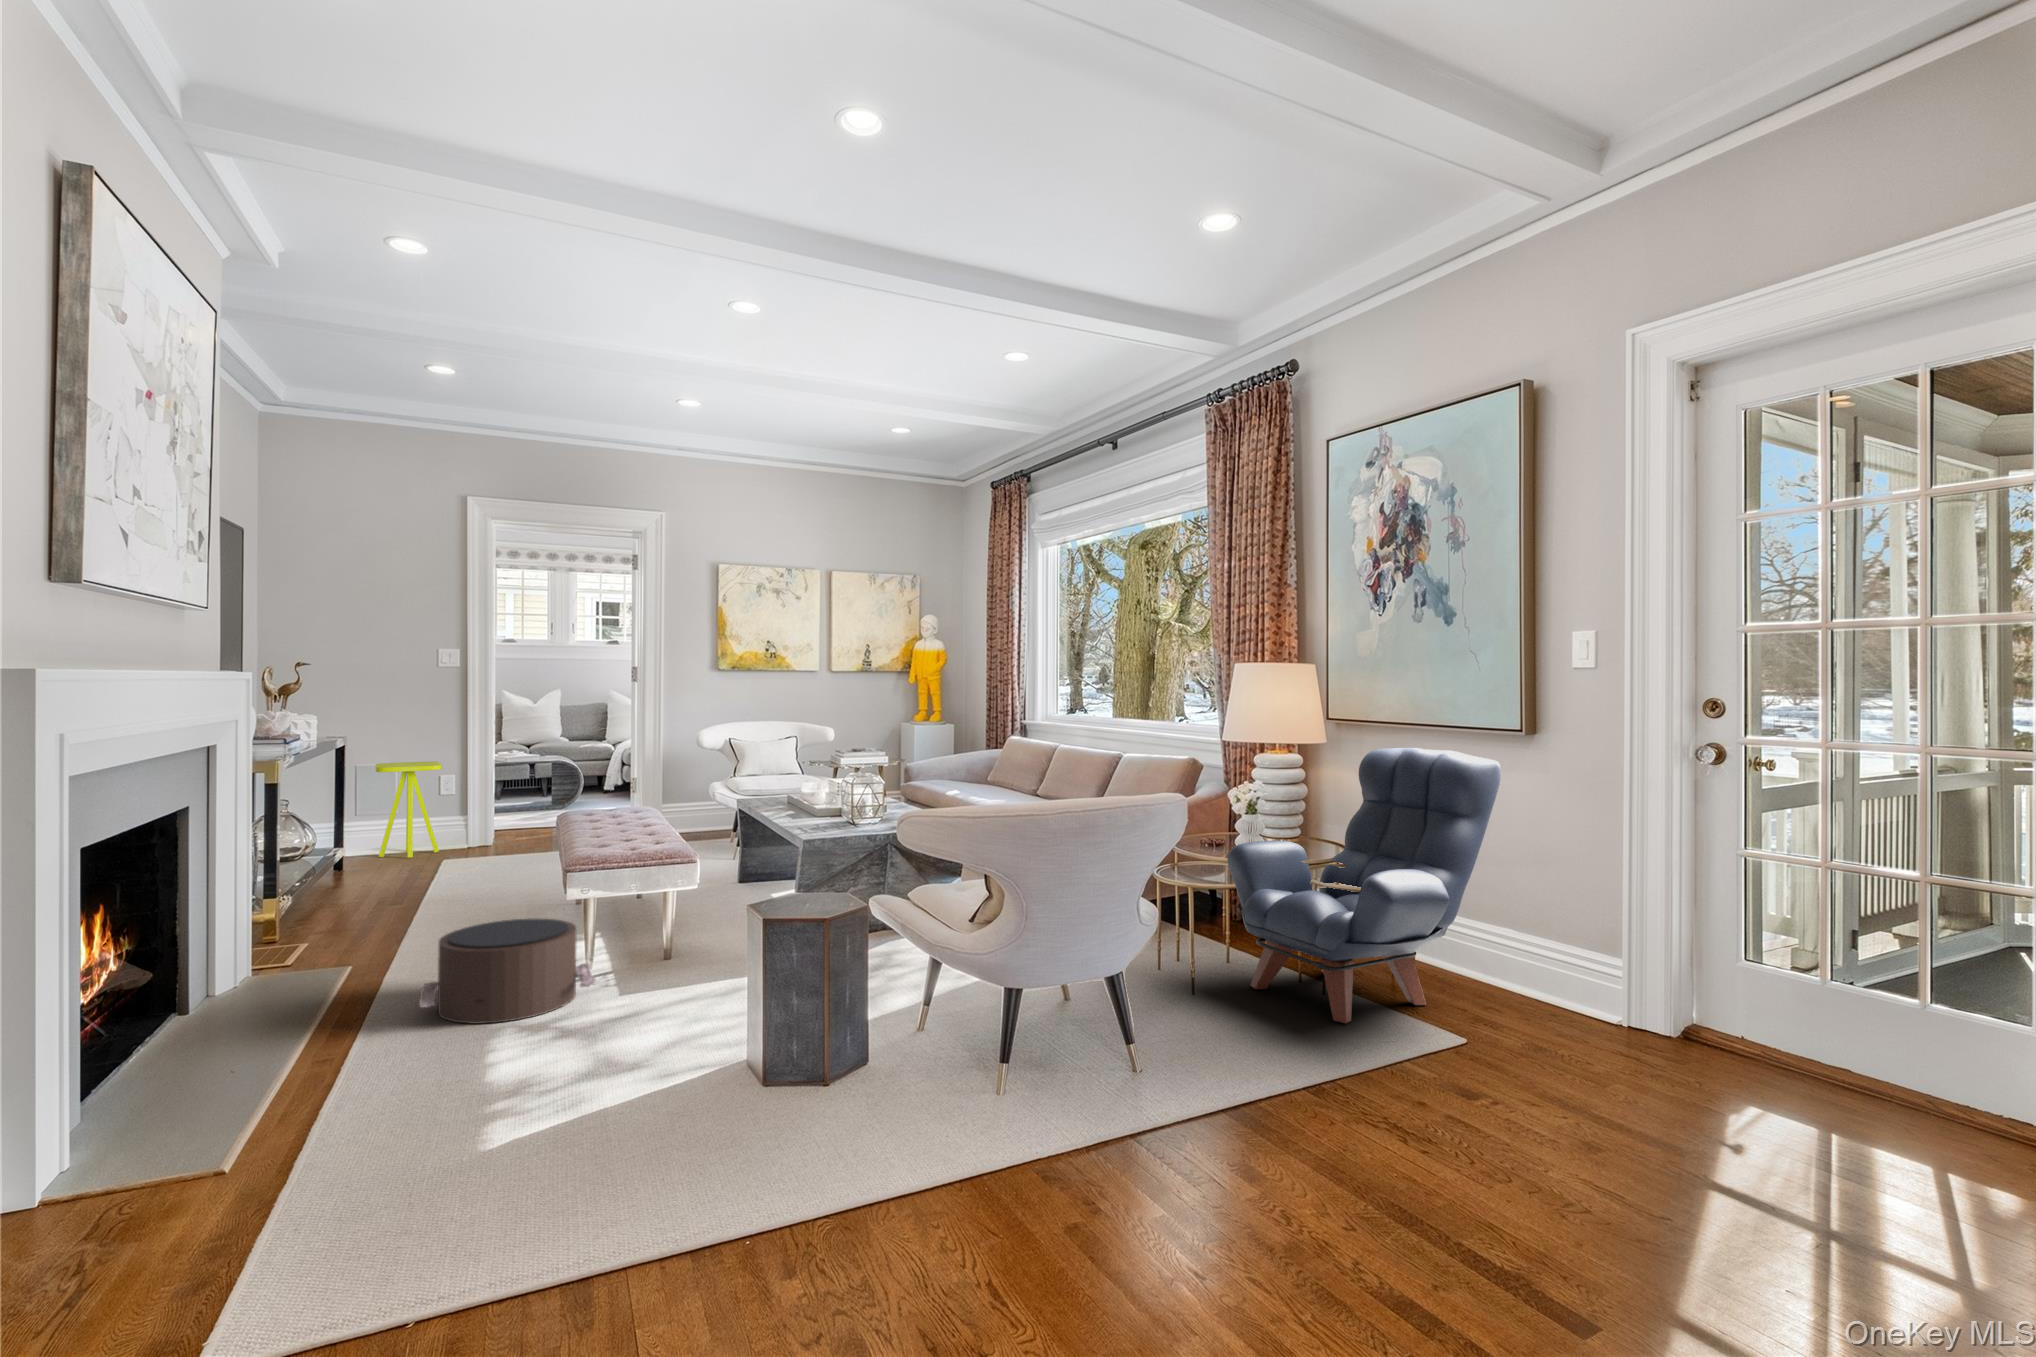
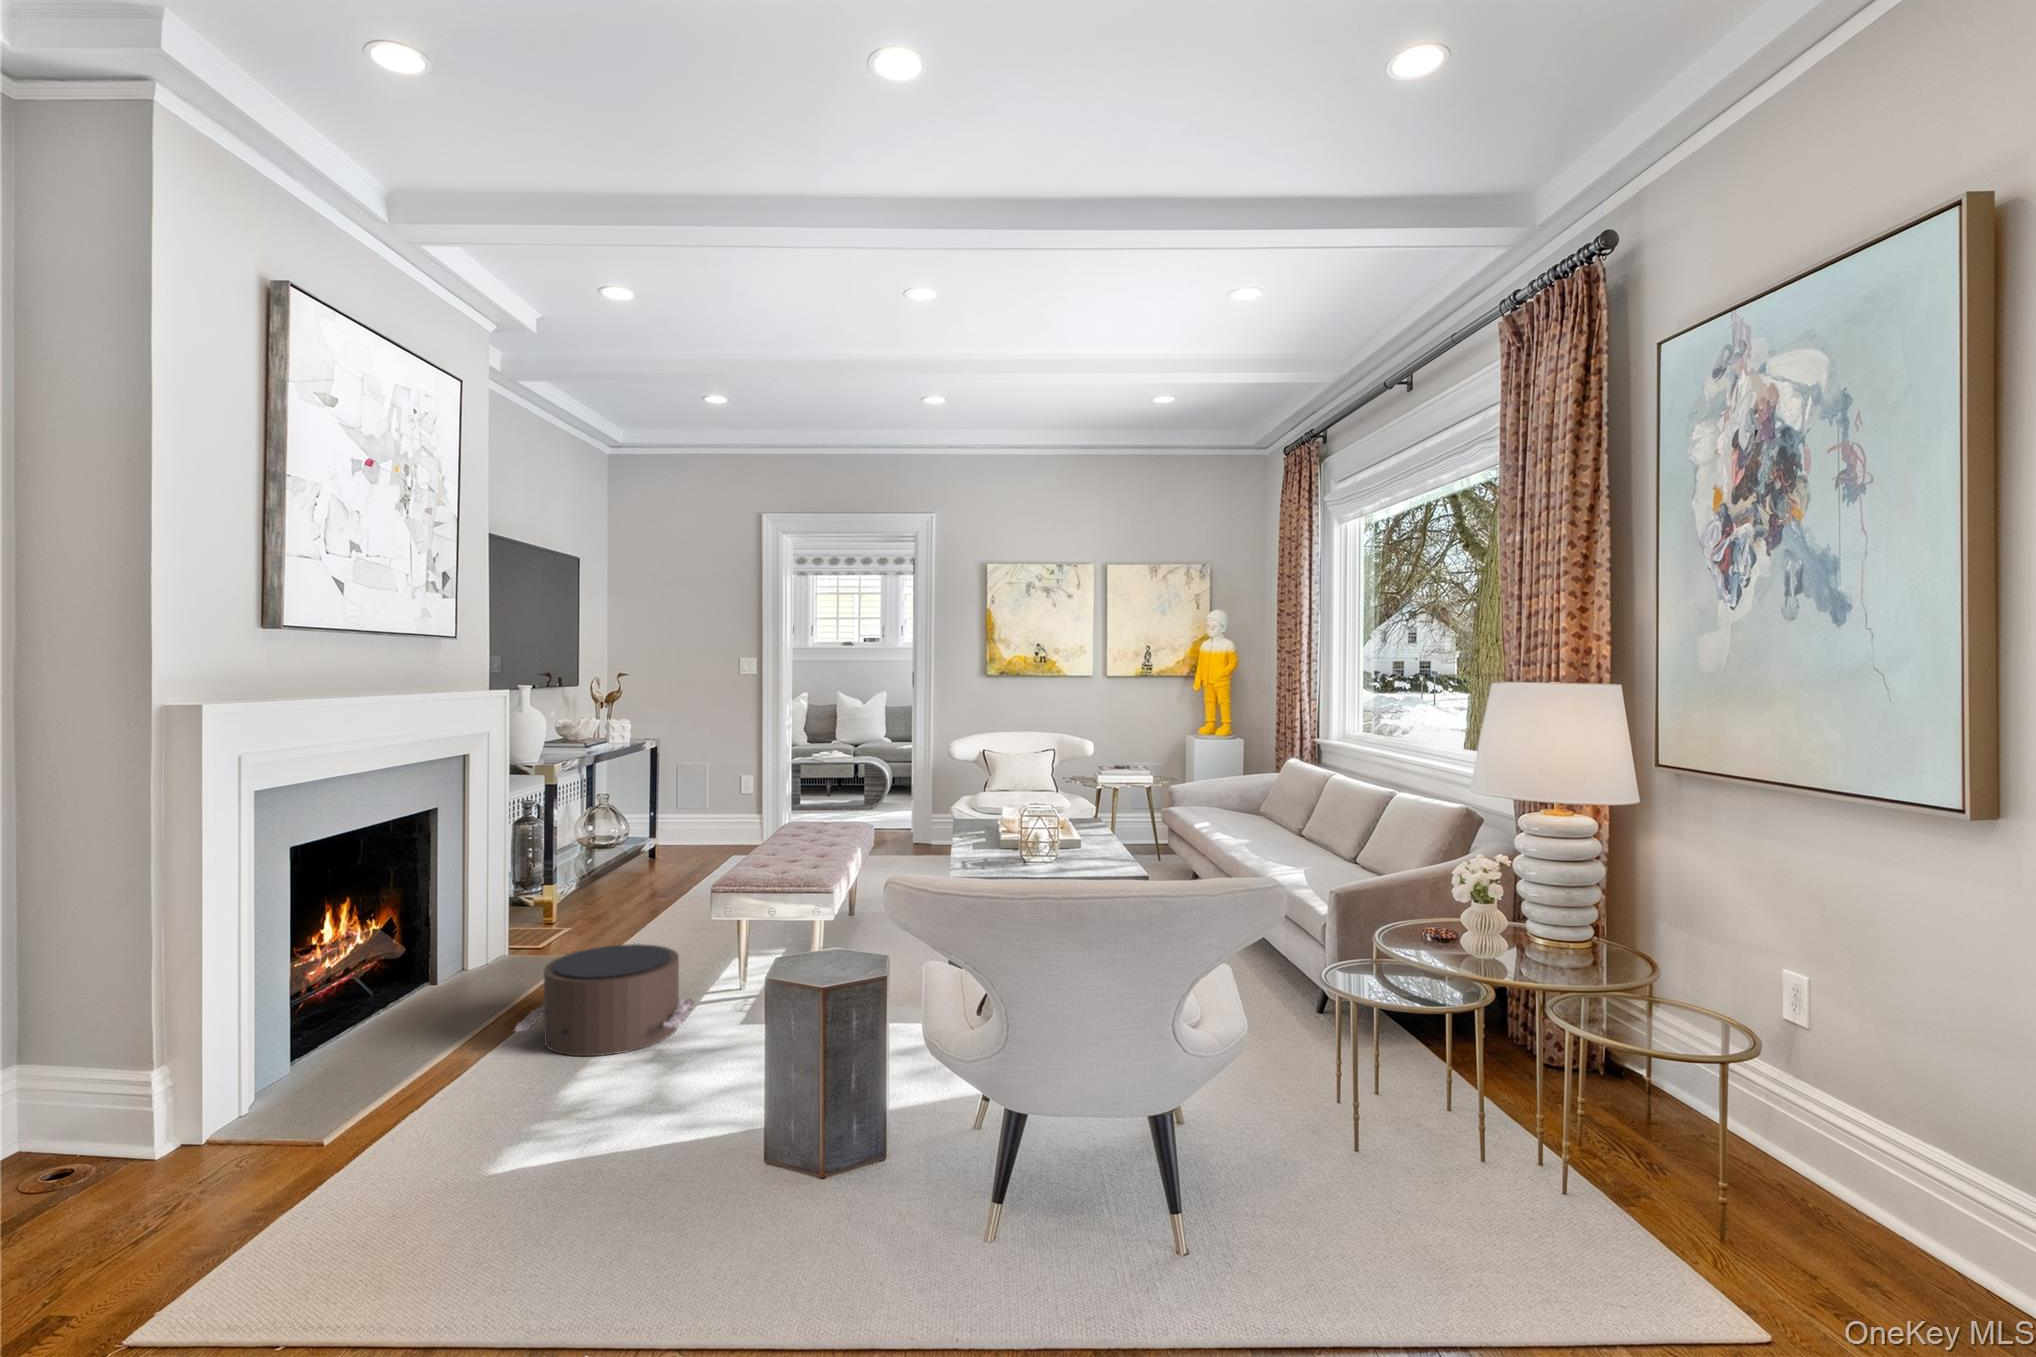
armchair: present [1228,748,1501,1023] -> none [1434,821,1931,1271]
side table: present [376,761,442,858] -> none [674,762,732,852]

